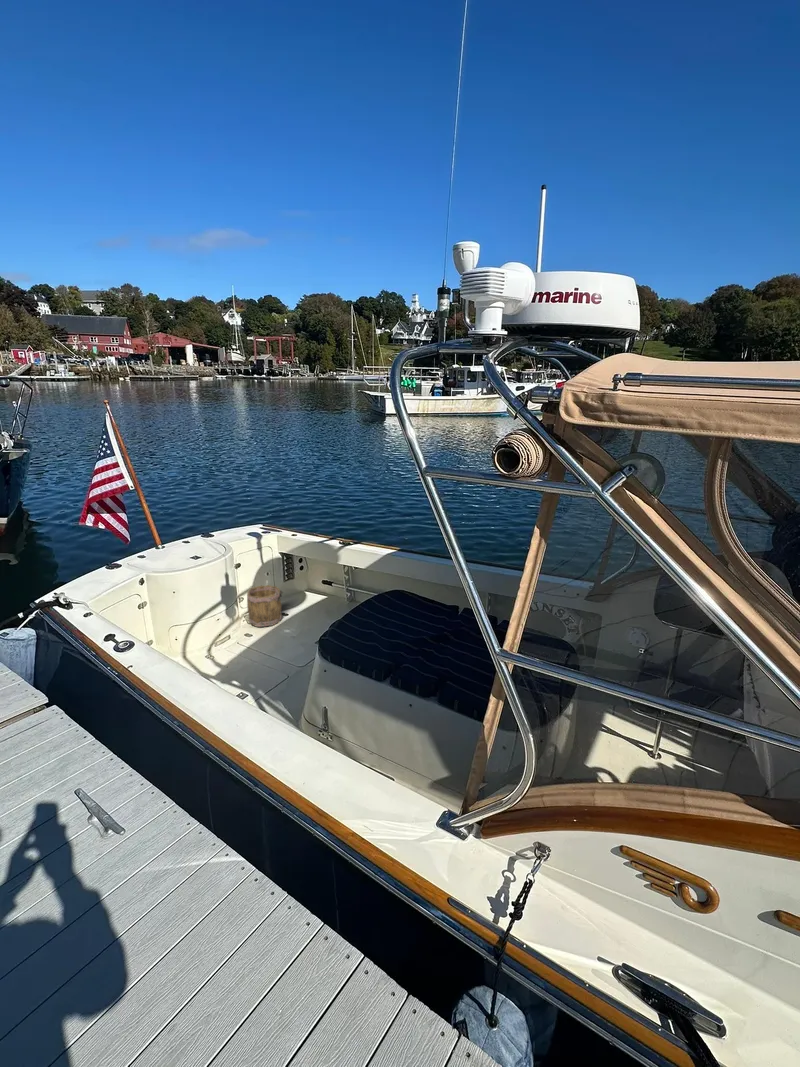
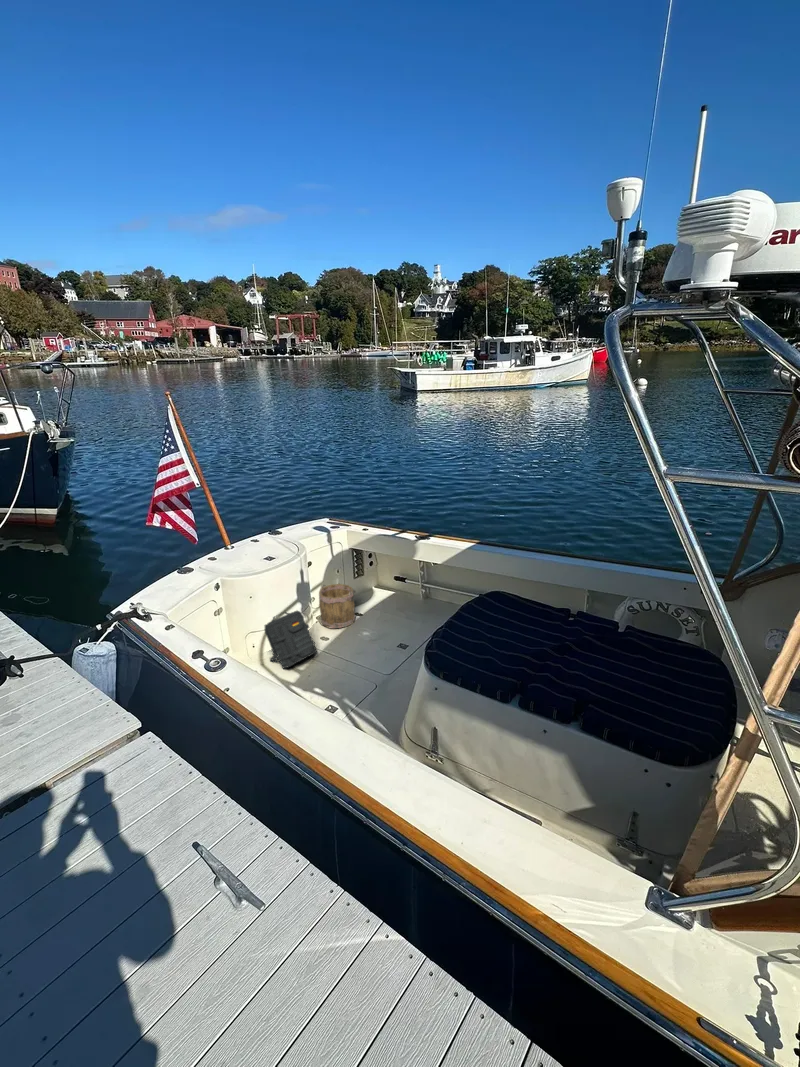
backpack: none [190,607,240,662] -> present [265,611,317,668]

